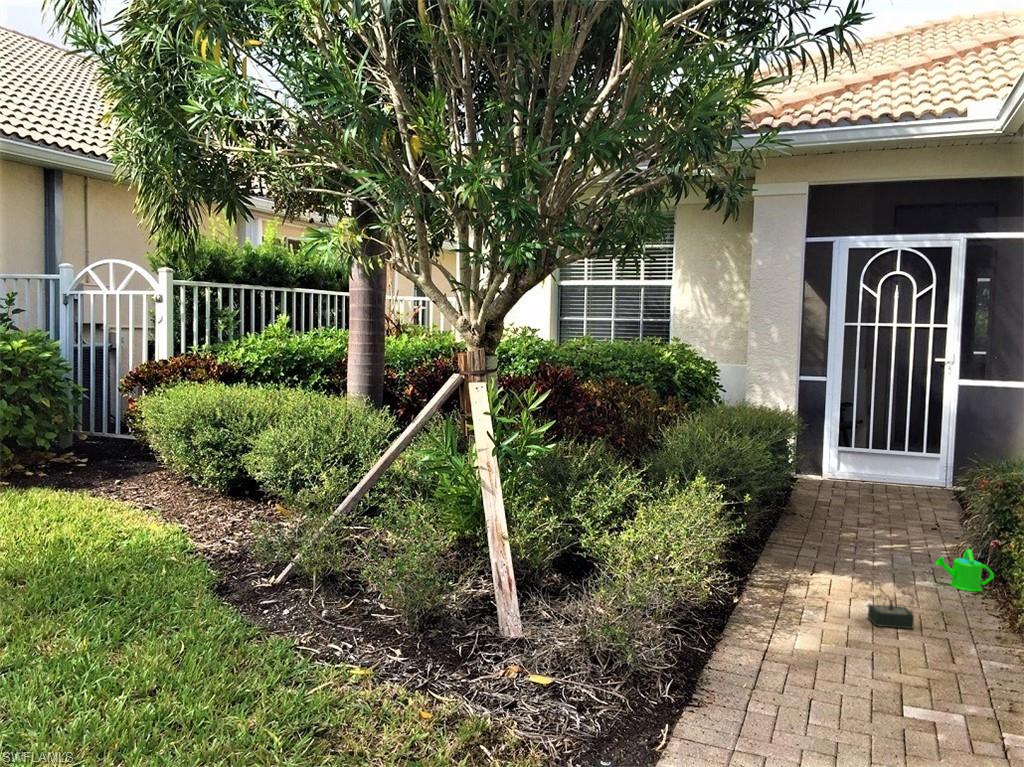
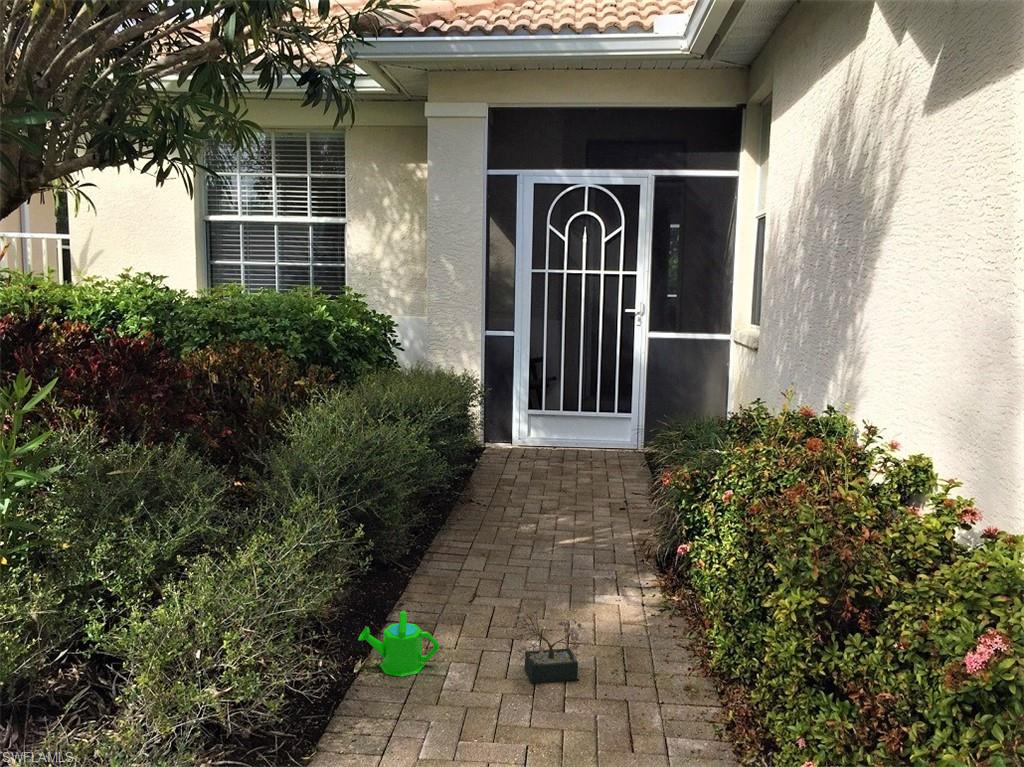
watering can: present [935,549,994,591] -> present [358,610,439,677]

